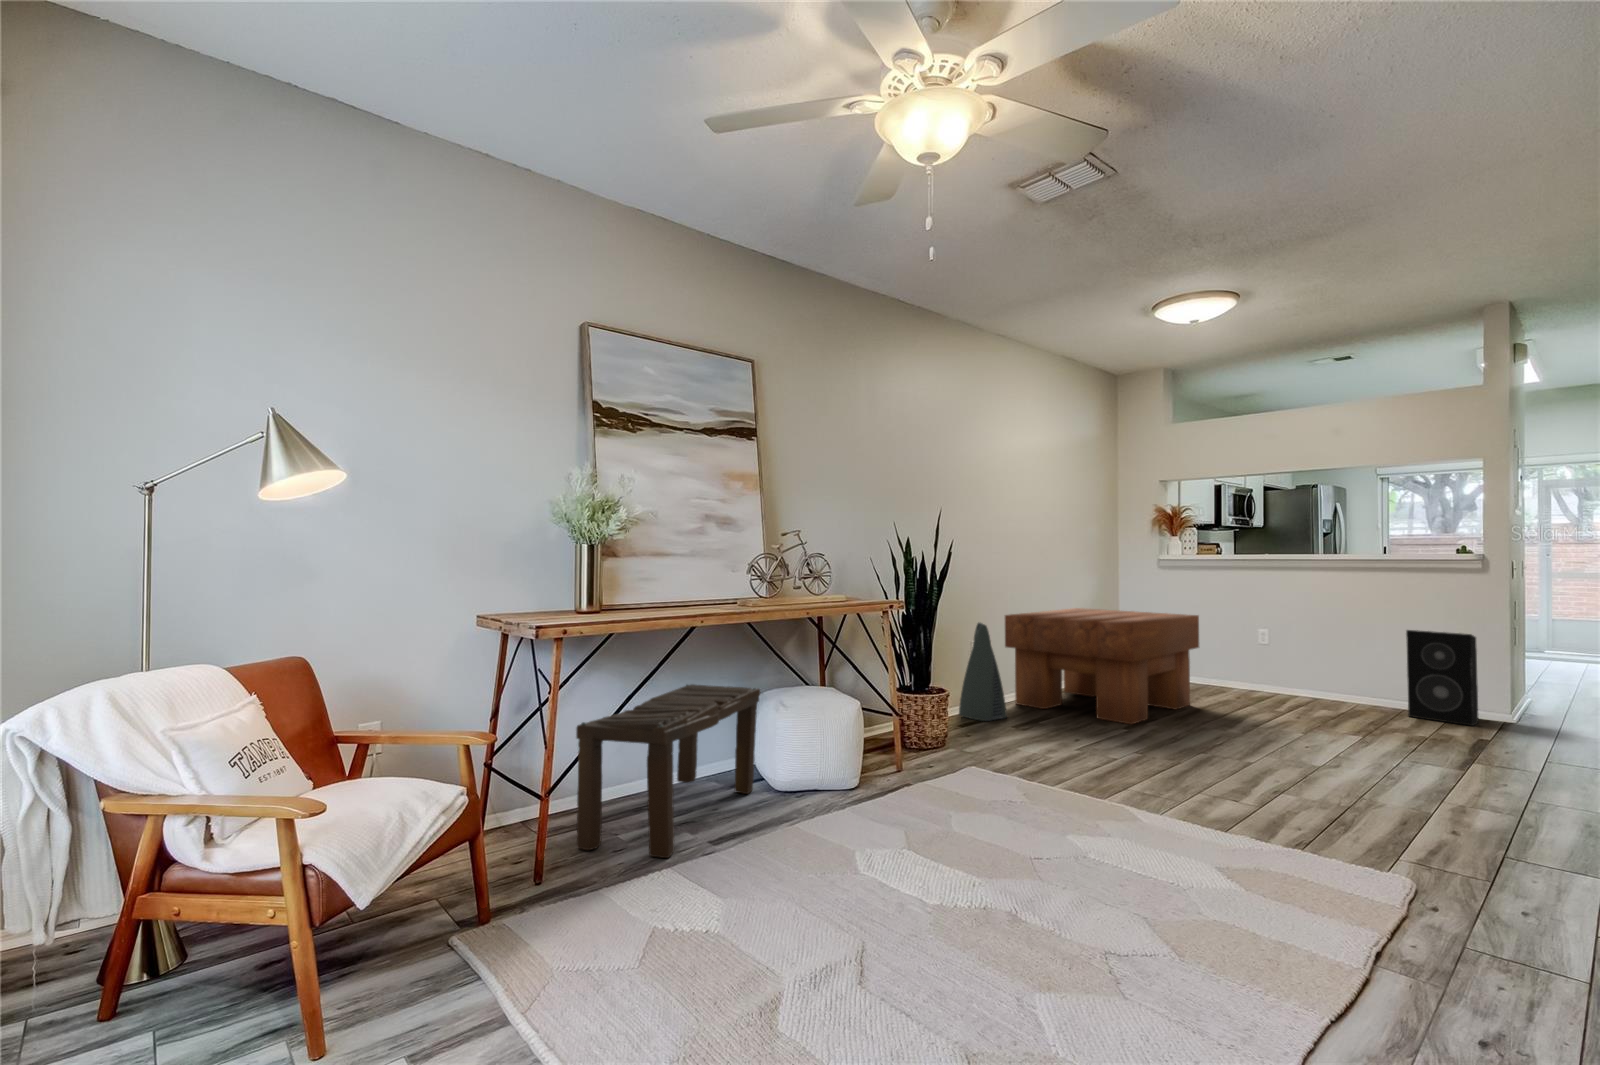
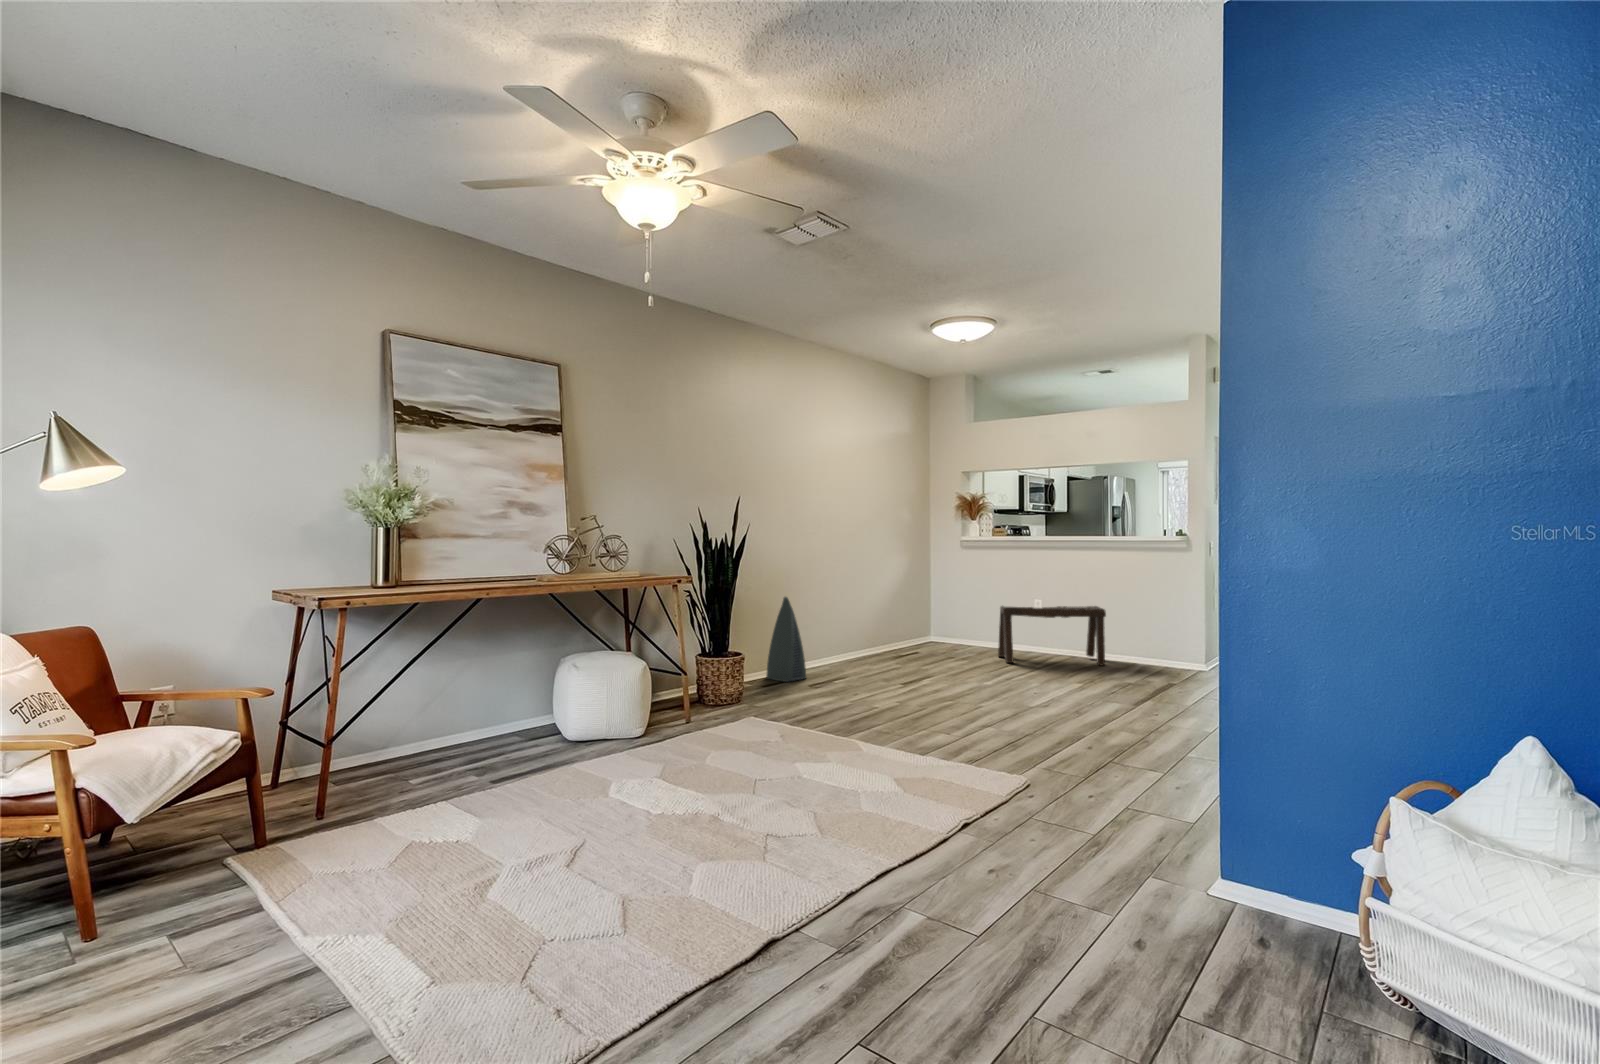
coffee table: present [1005,608,1199,724] -> none [812,584,975,681]
speaker: present [1406,630,1478,726] -> none [1131,598,1182,674]
bench: present [576,684,761,858] -> present [998,606,1106,666]

